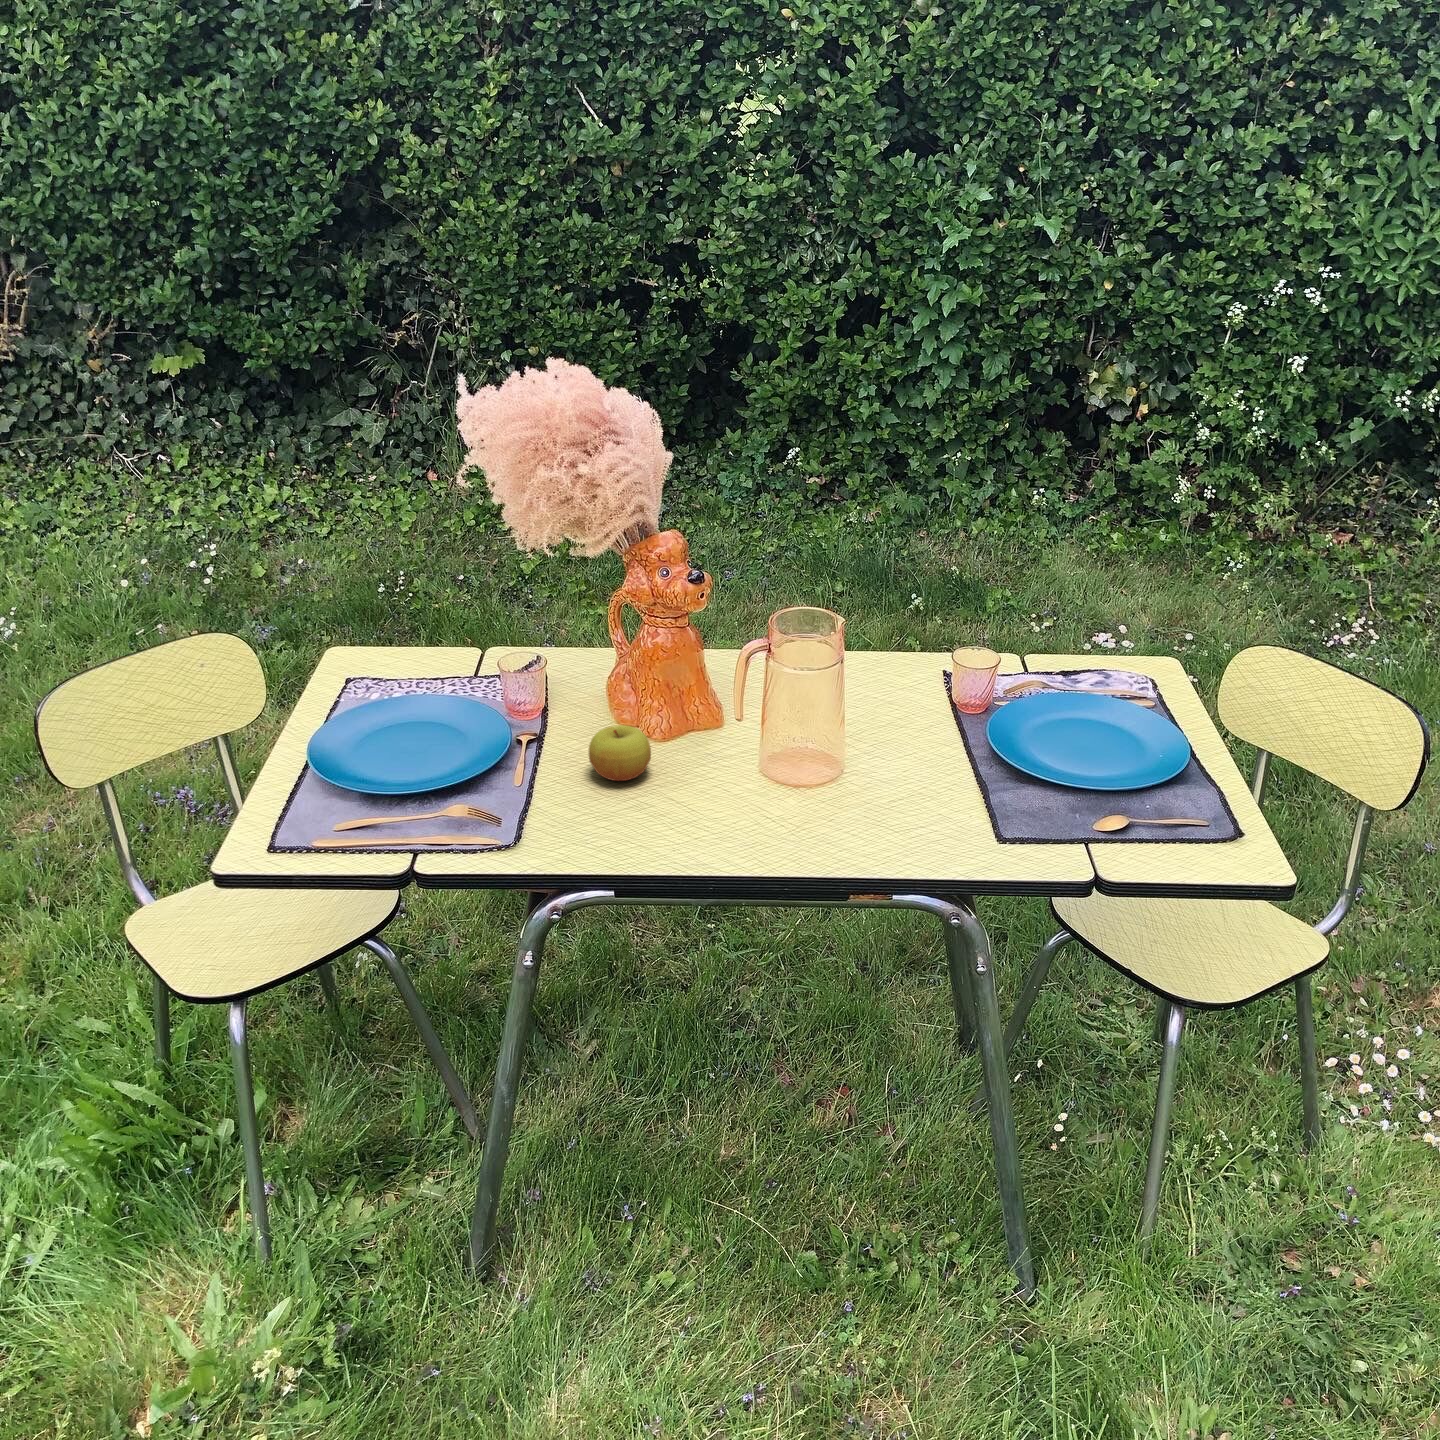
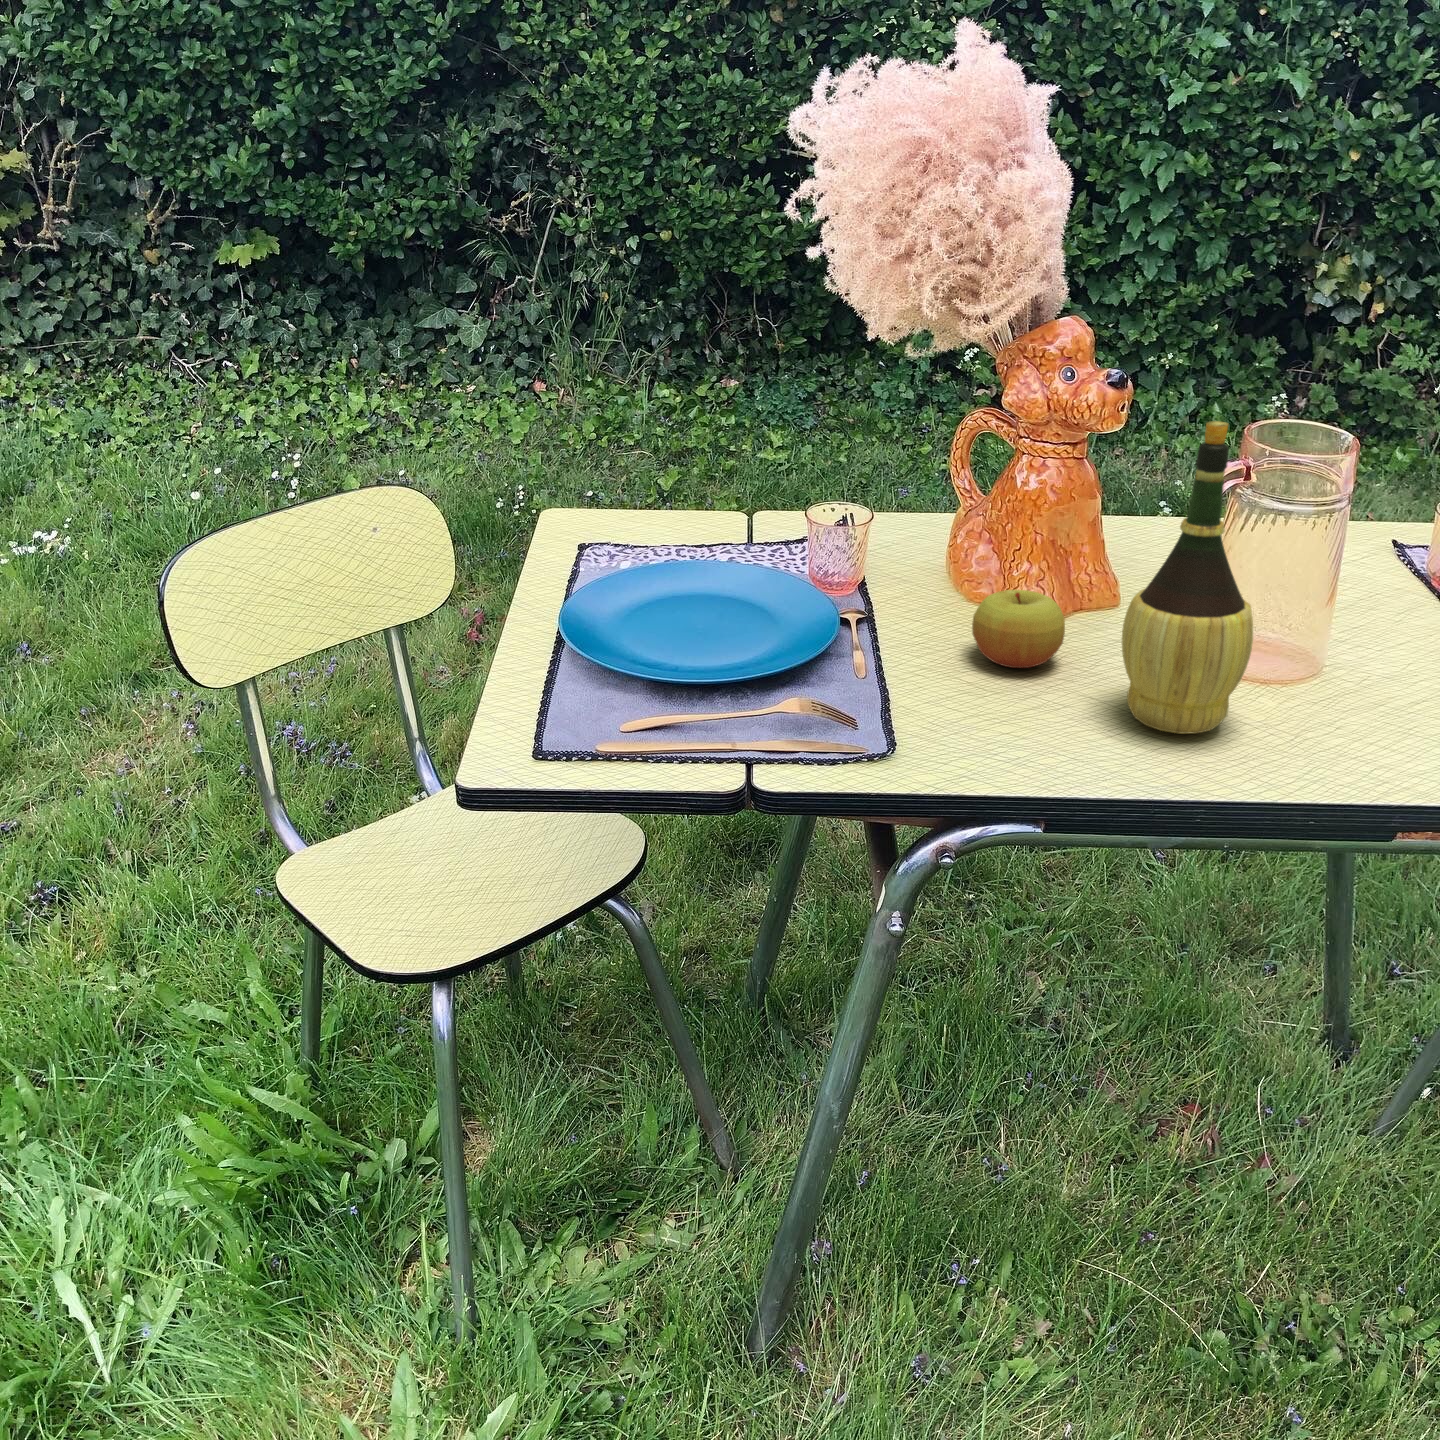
wine bottle: none [662,631,745,832] -> present [1122,421,1253,734]

